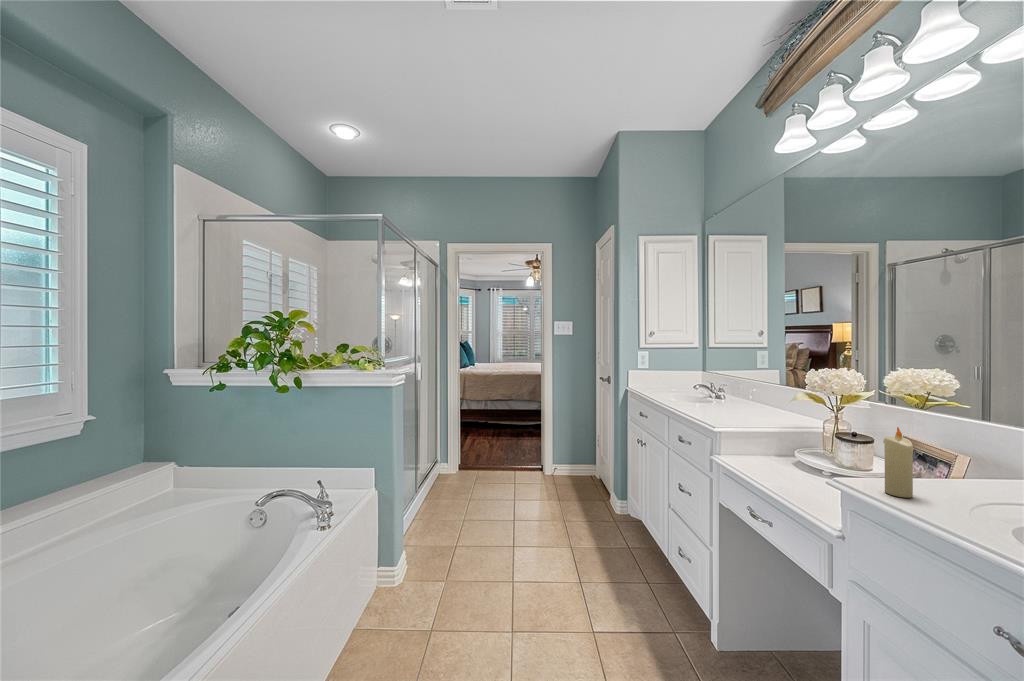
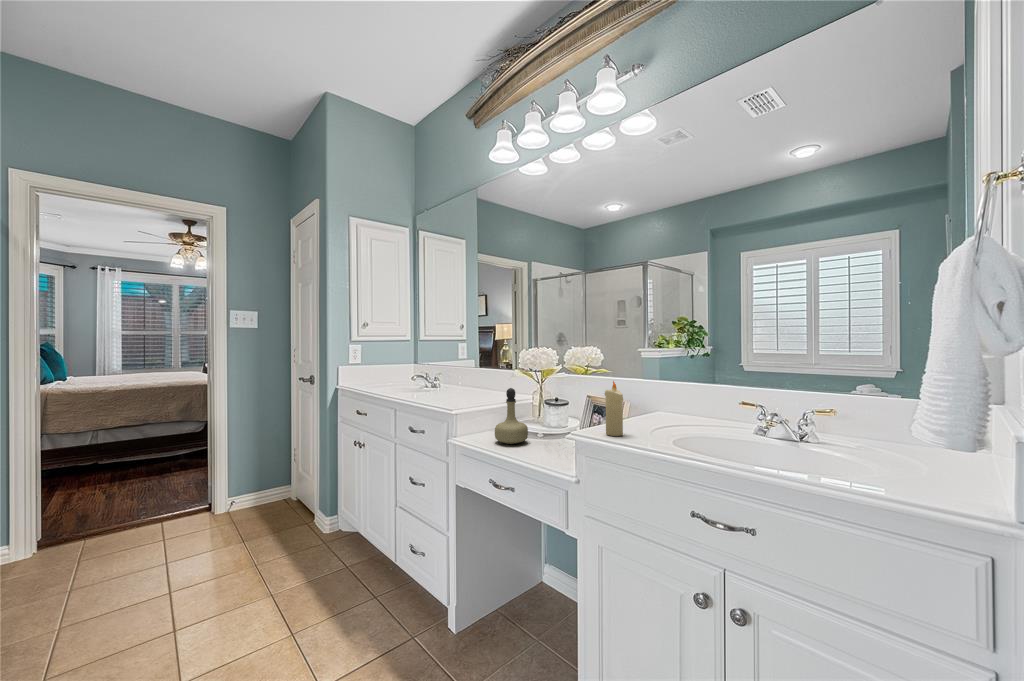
perfume bottle: none [759,414,803,475] -> present [495,388,528,444]

